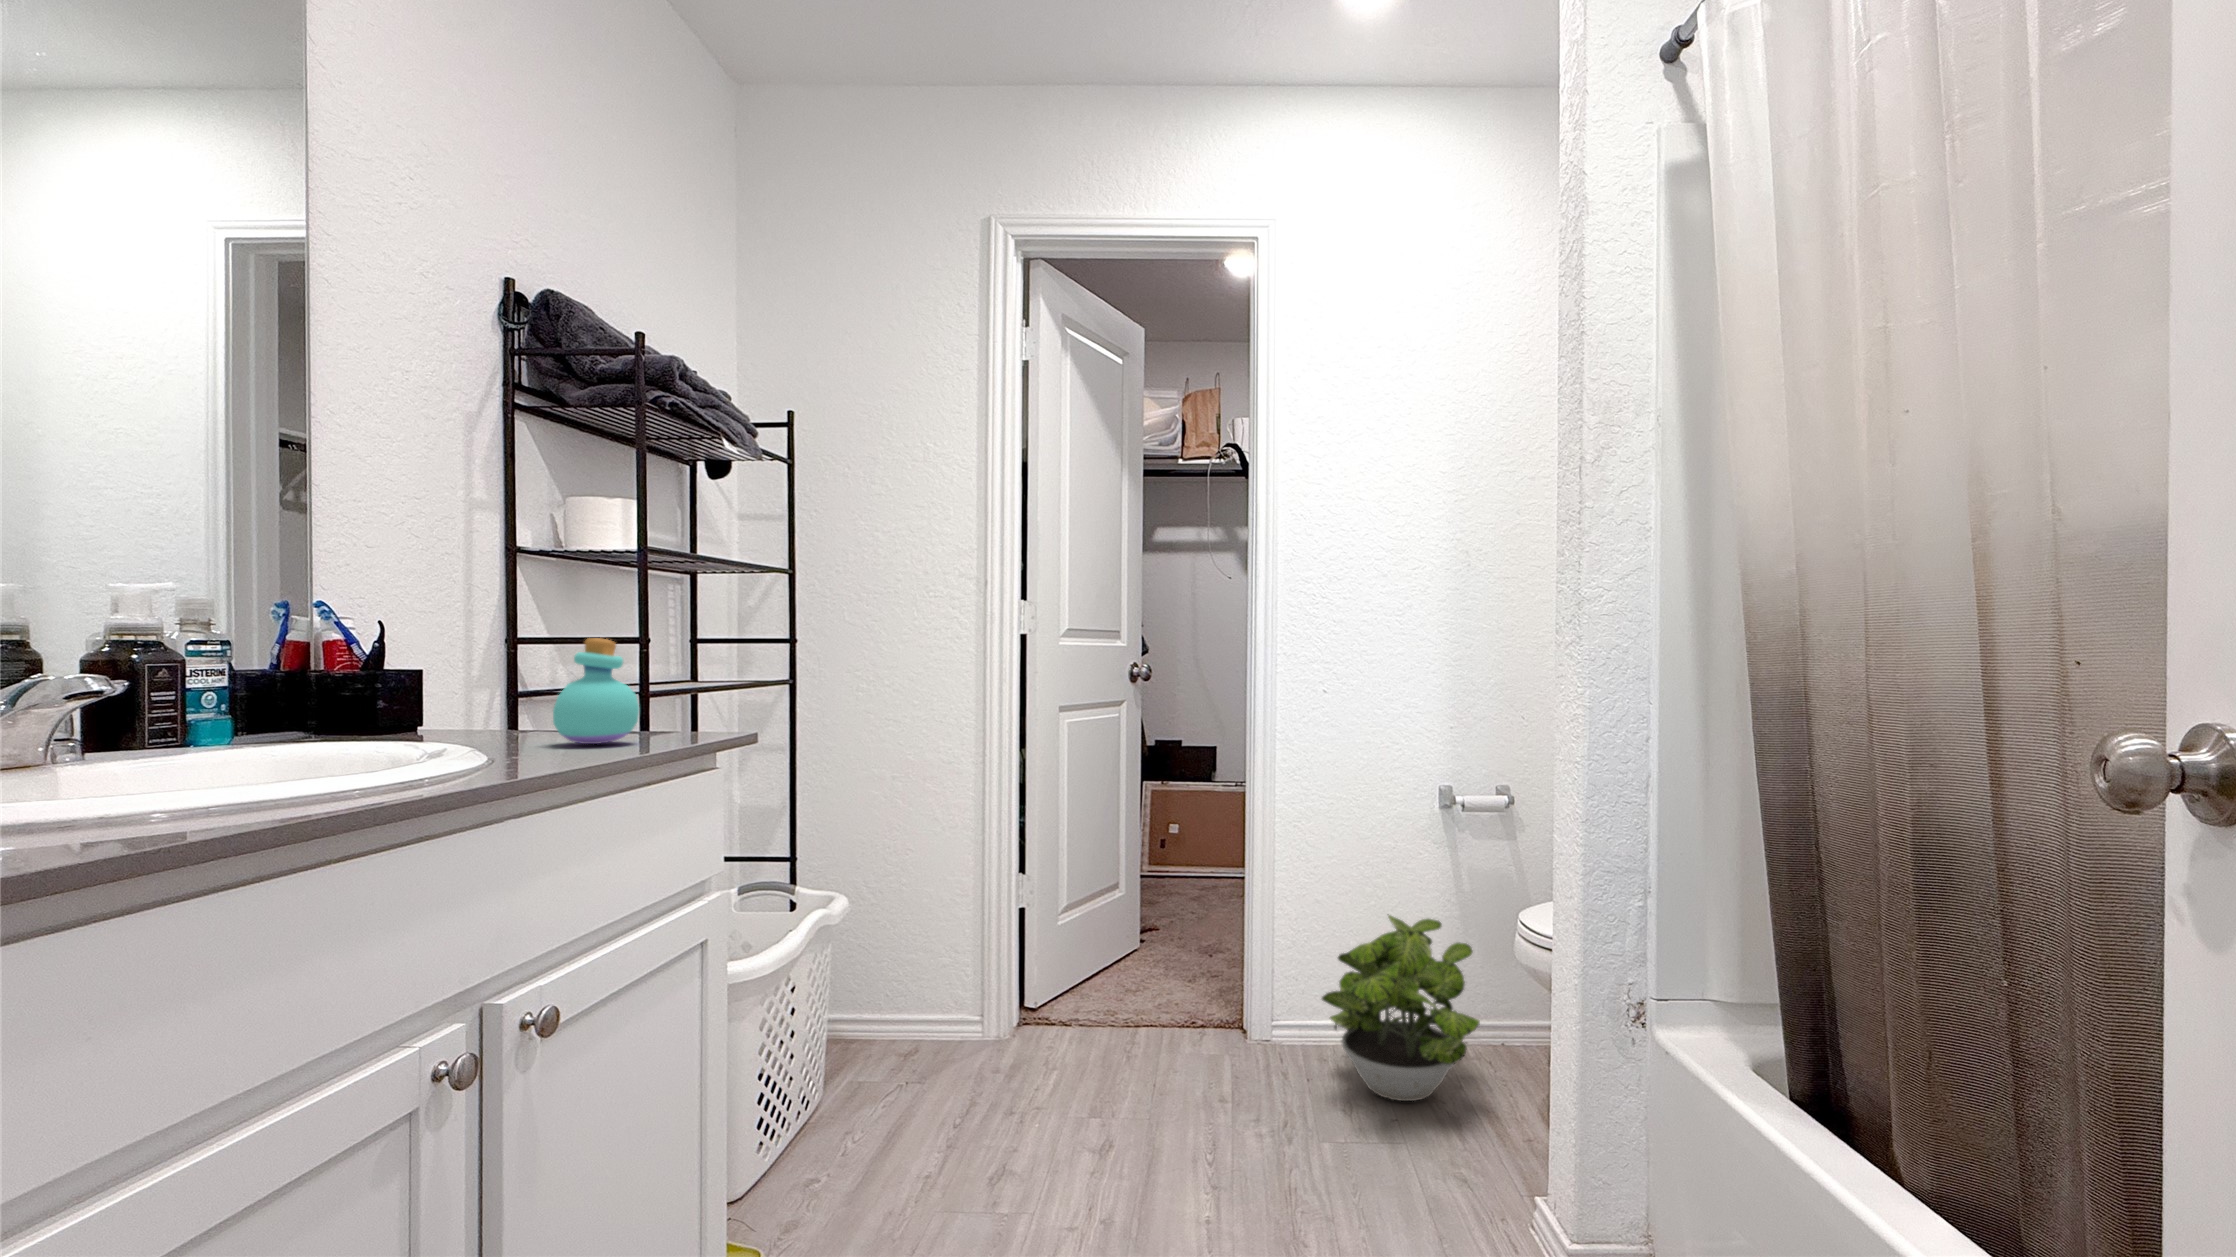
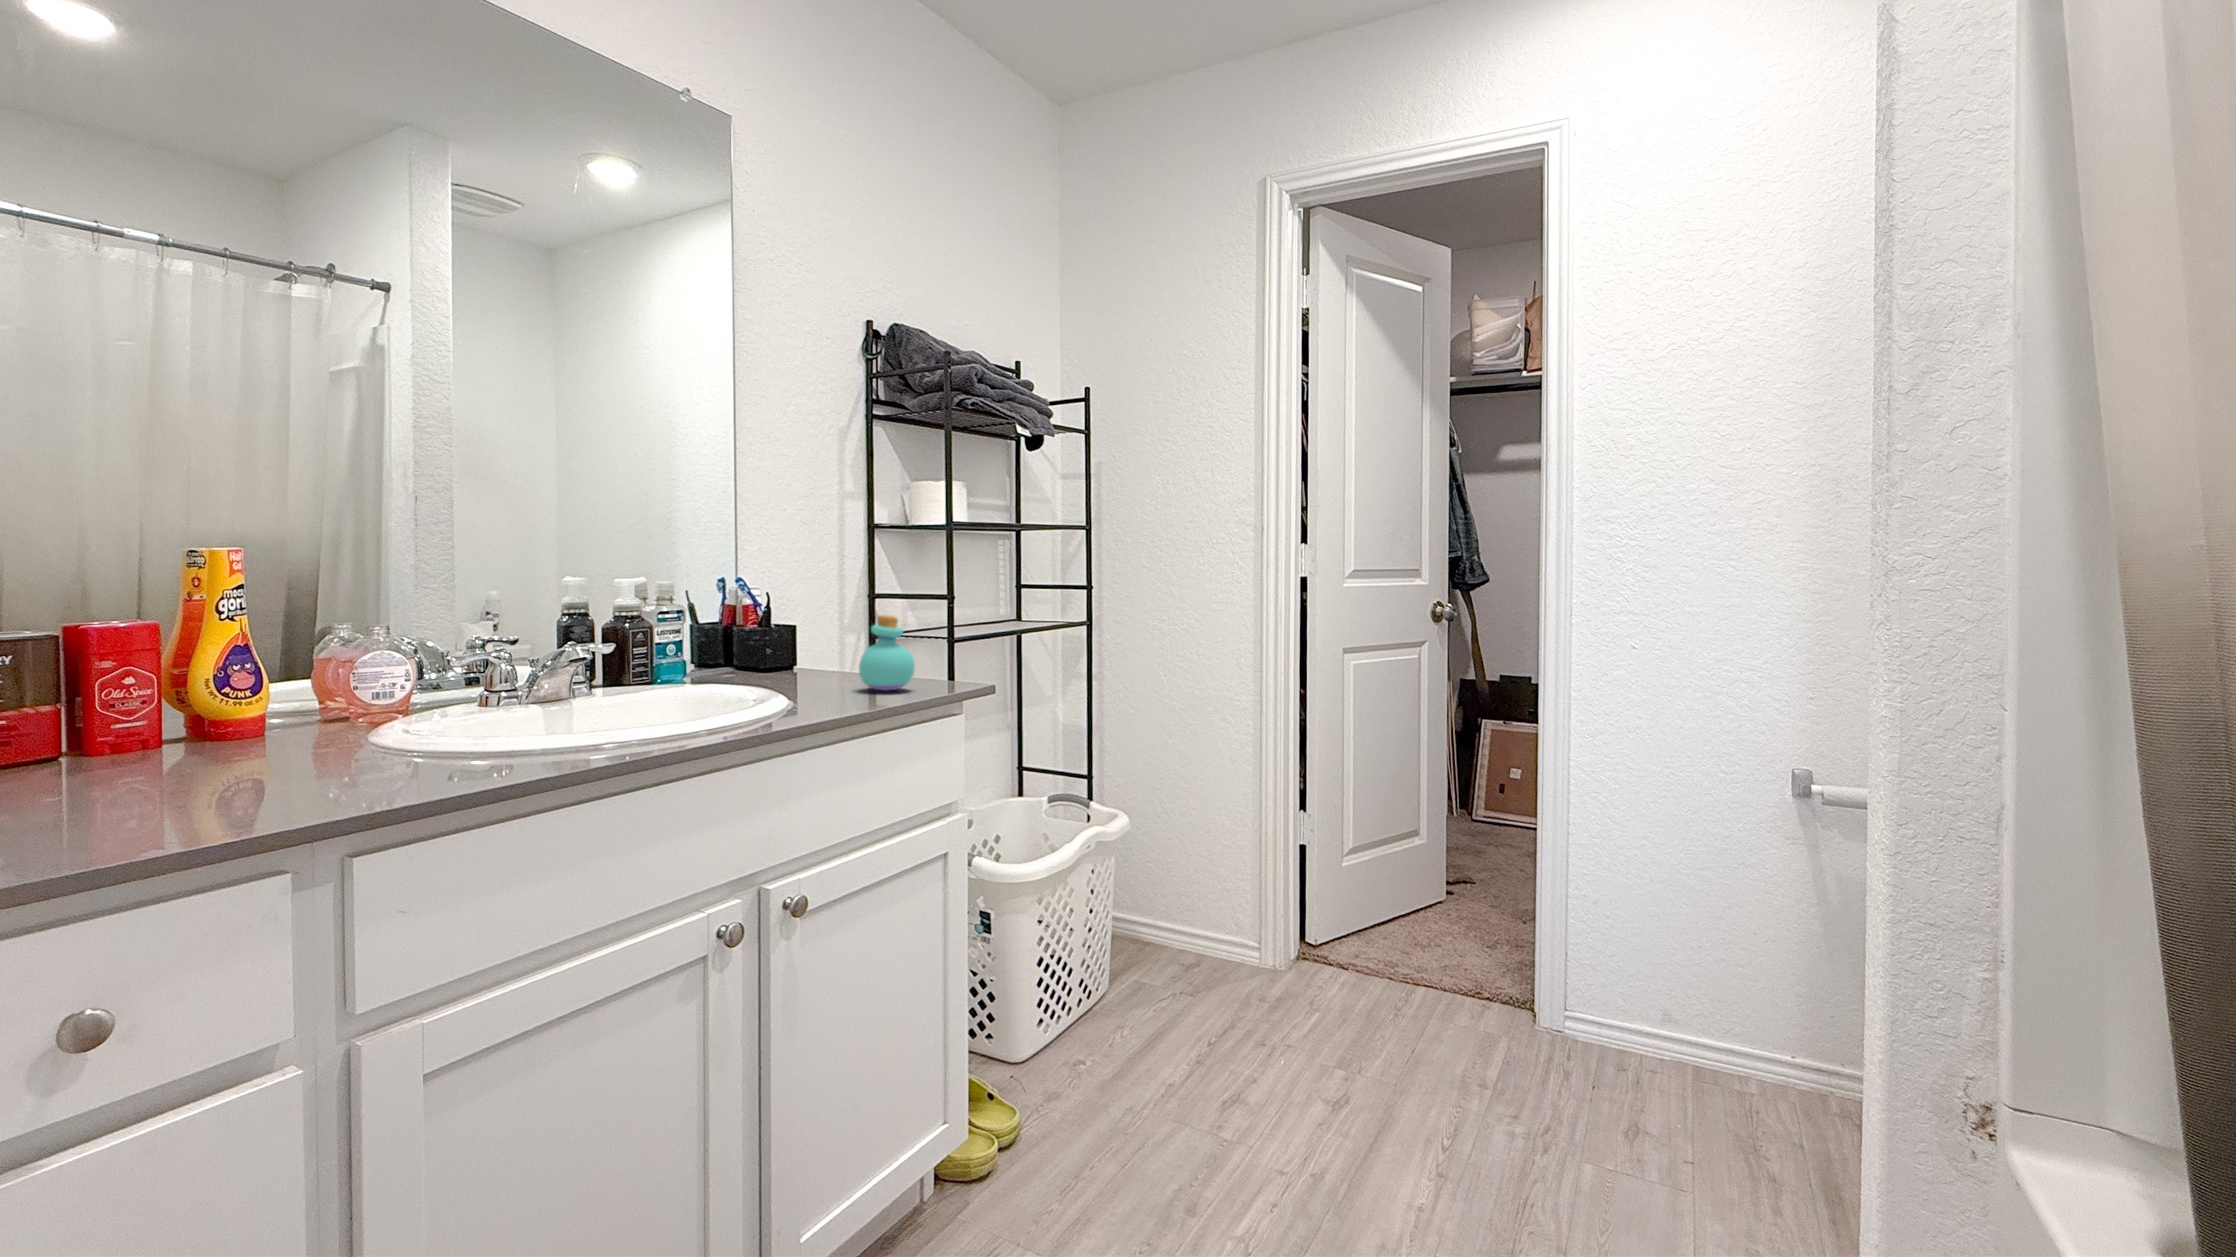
potted plant: present [1322,916,1480,1101] -> none [1576,897,1763,1092]

